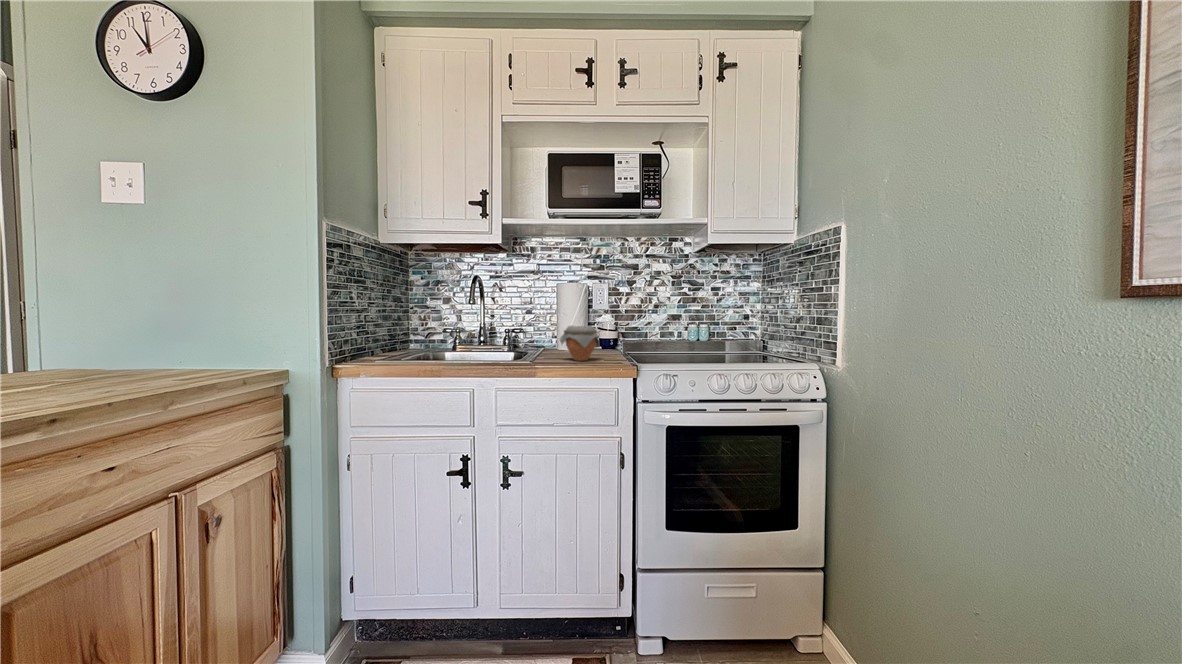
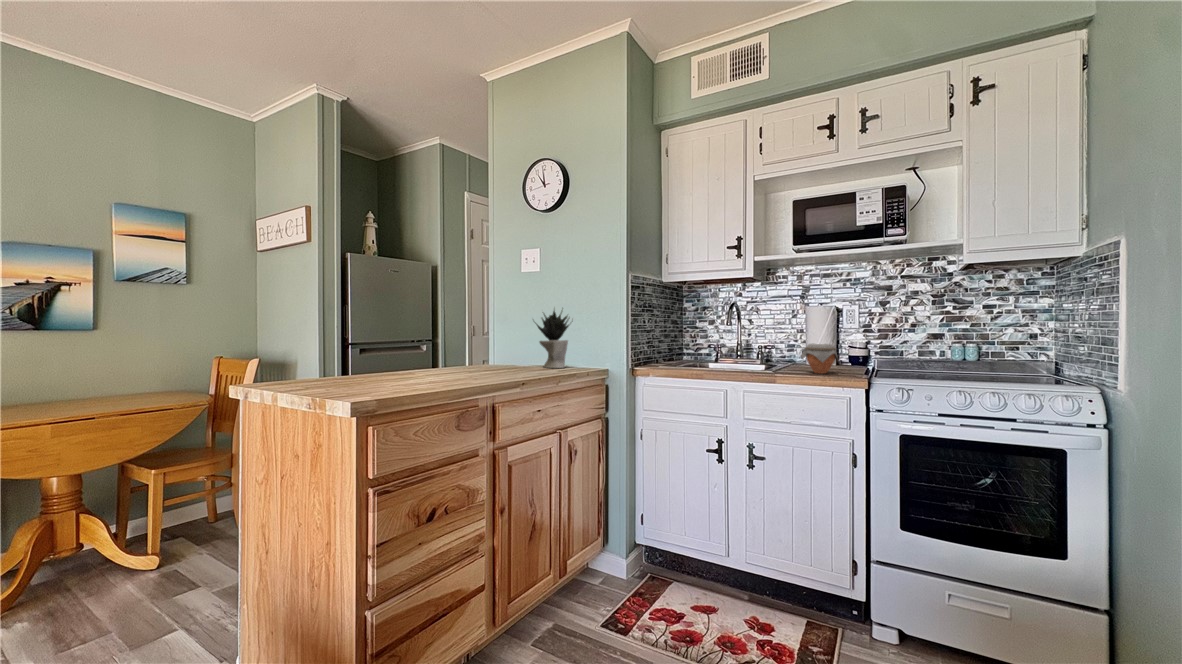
potted plant: none [101,263,204,376] -> present [535,311,570,368]

